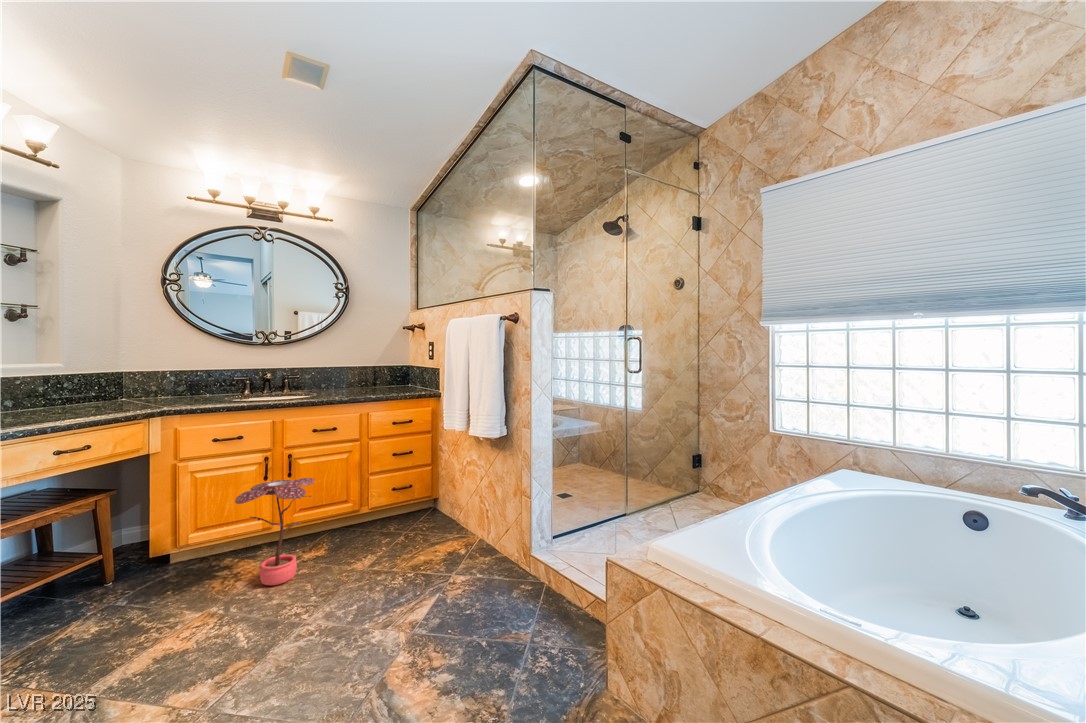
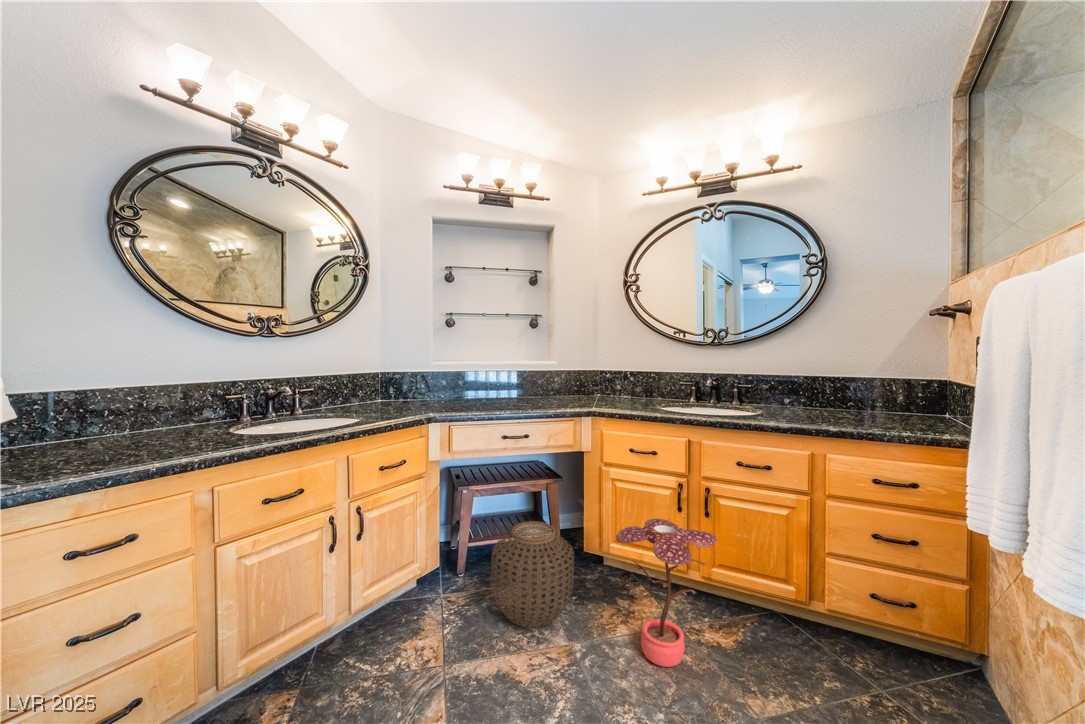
woven basket: none [57,527,180,640] -> present [491,521,574,628]

